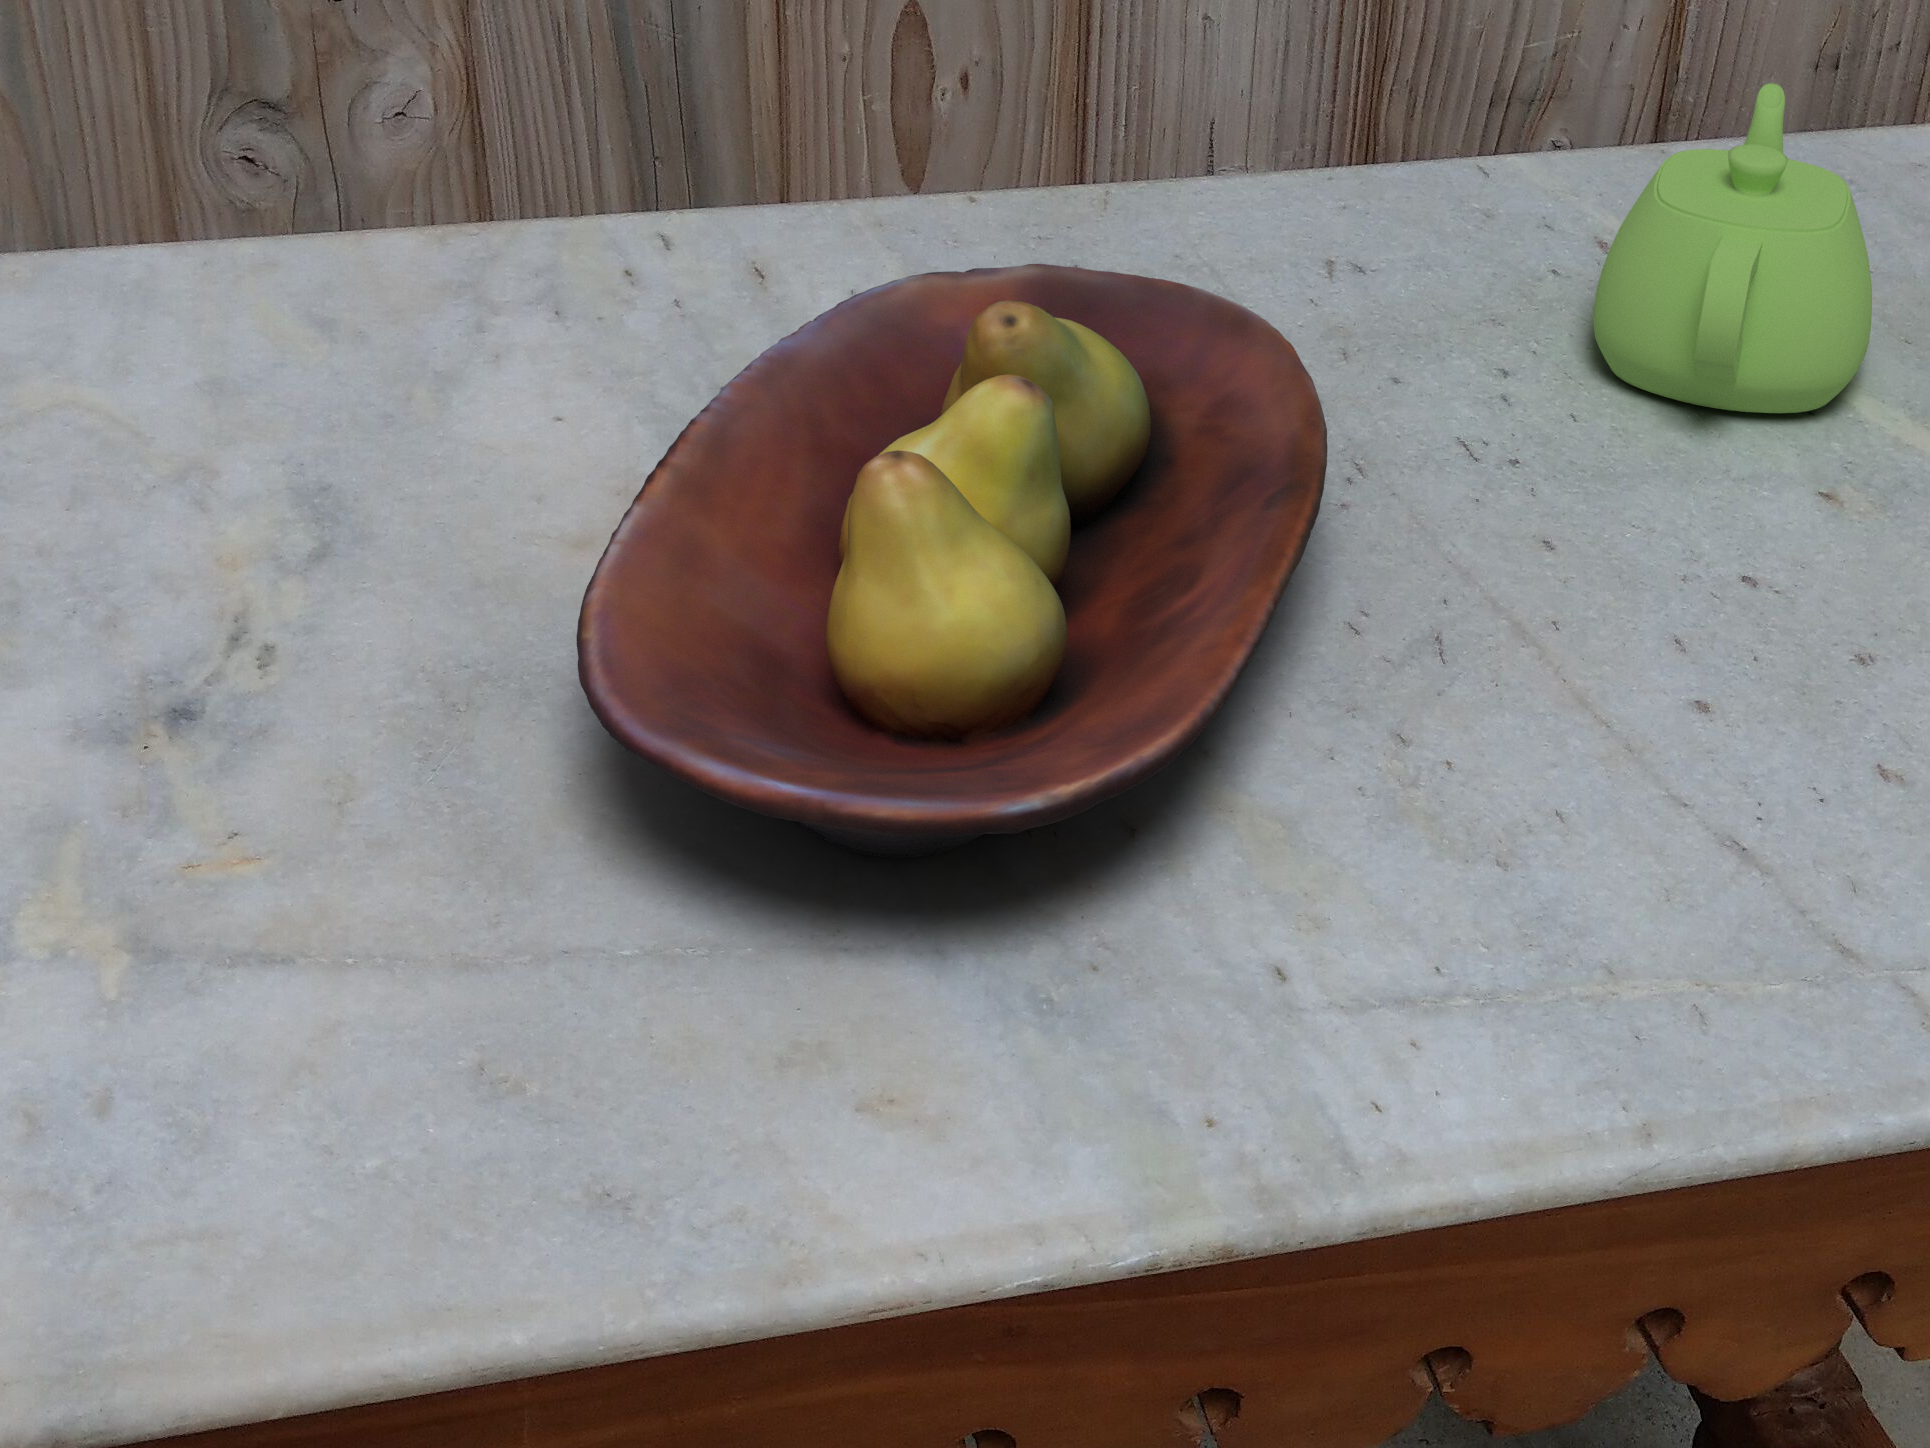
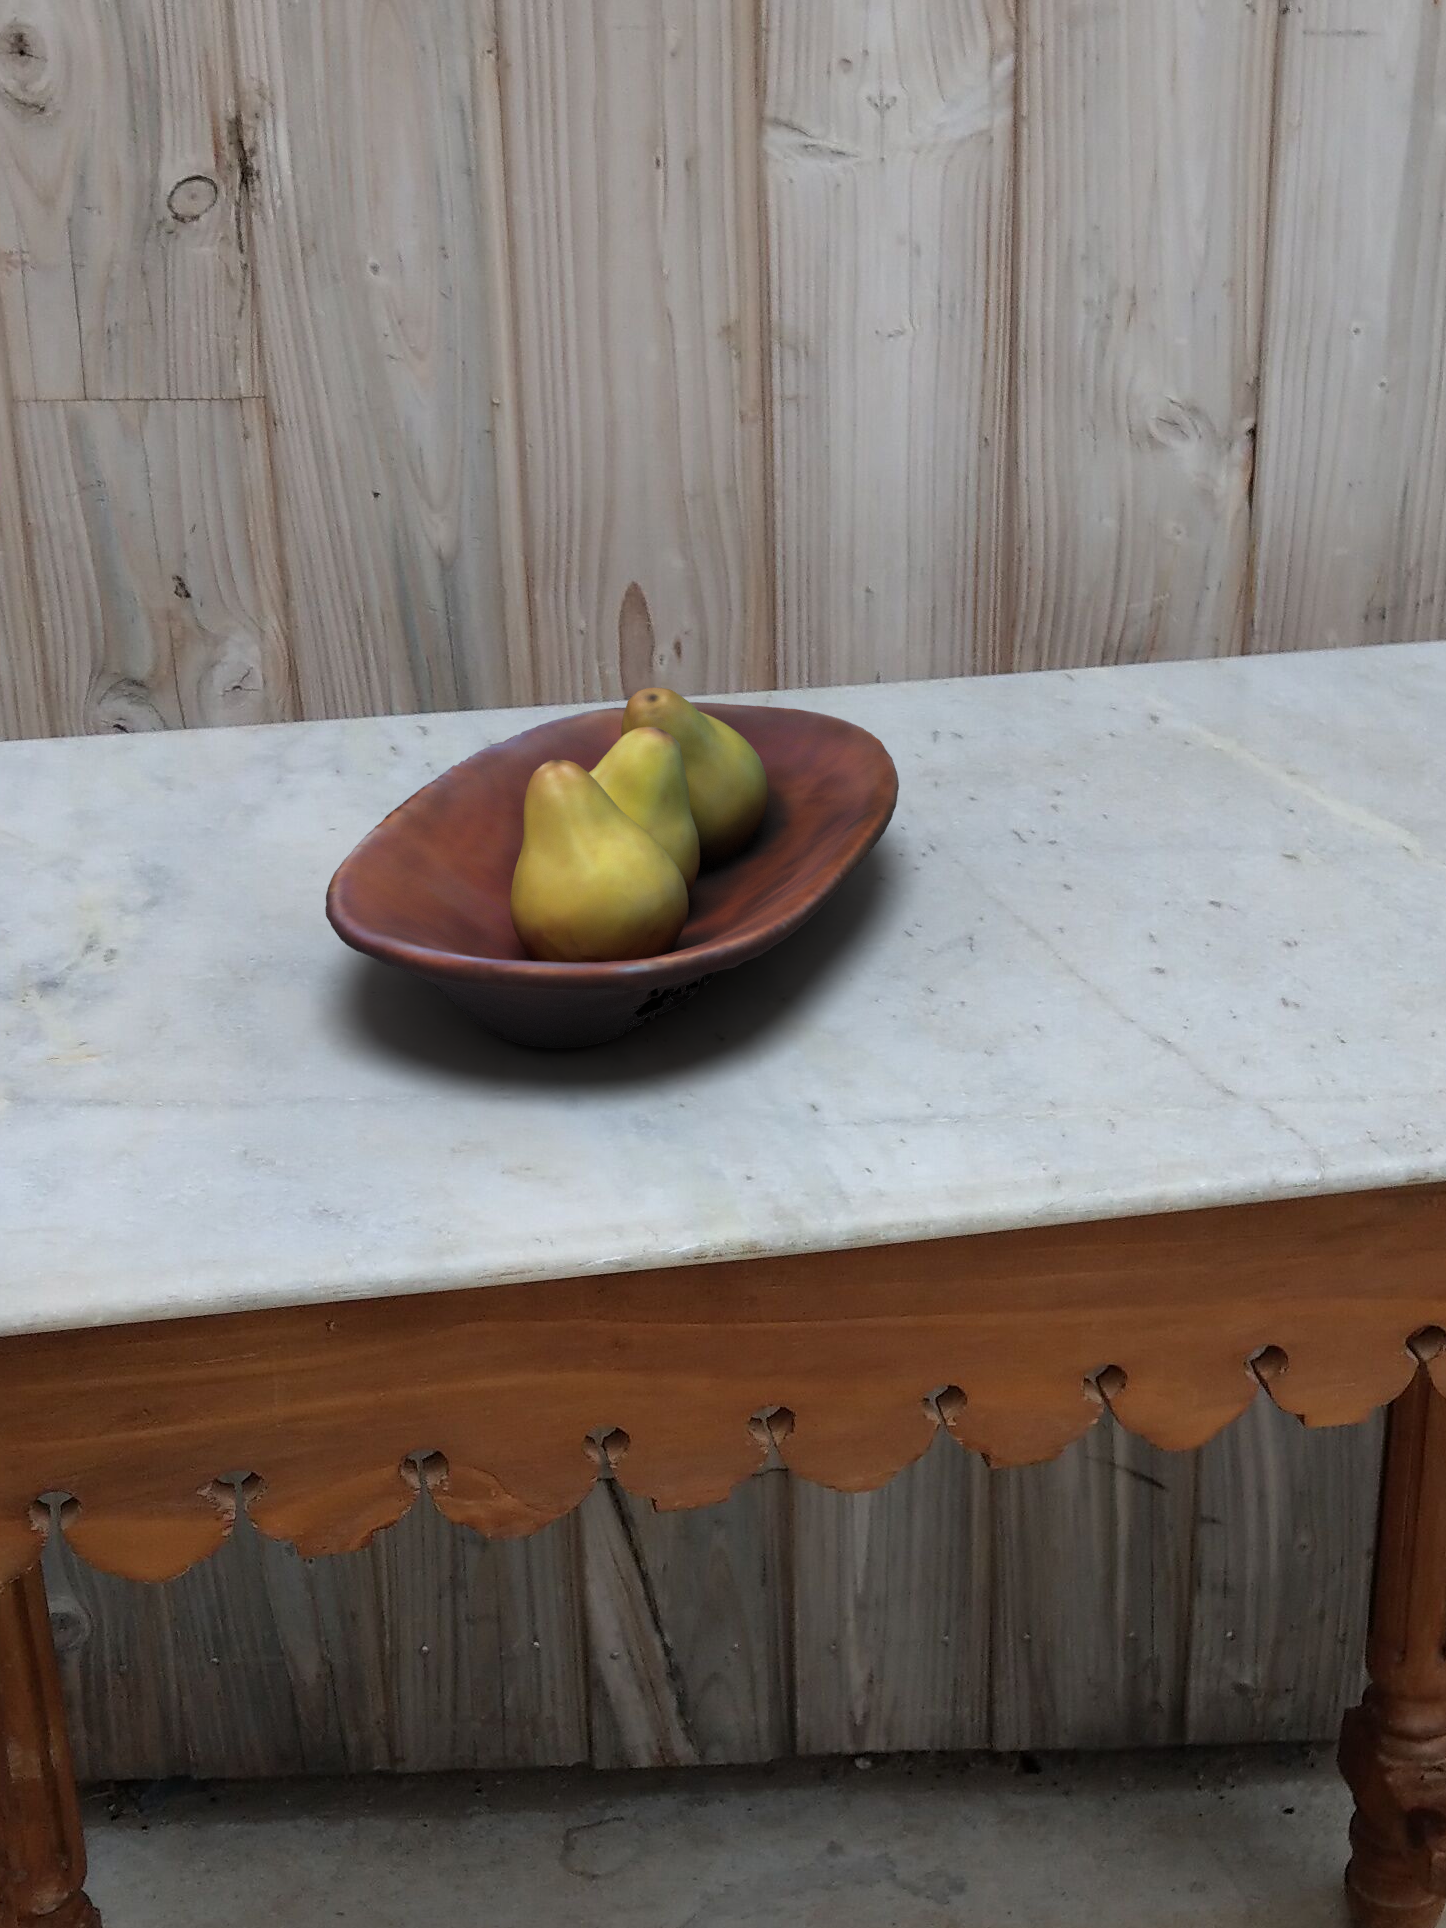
teapot: present [1593,83,1872,413] -> none [1134,574,1354,807]

